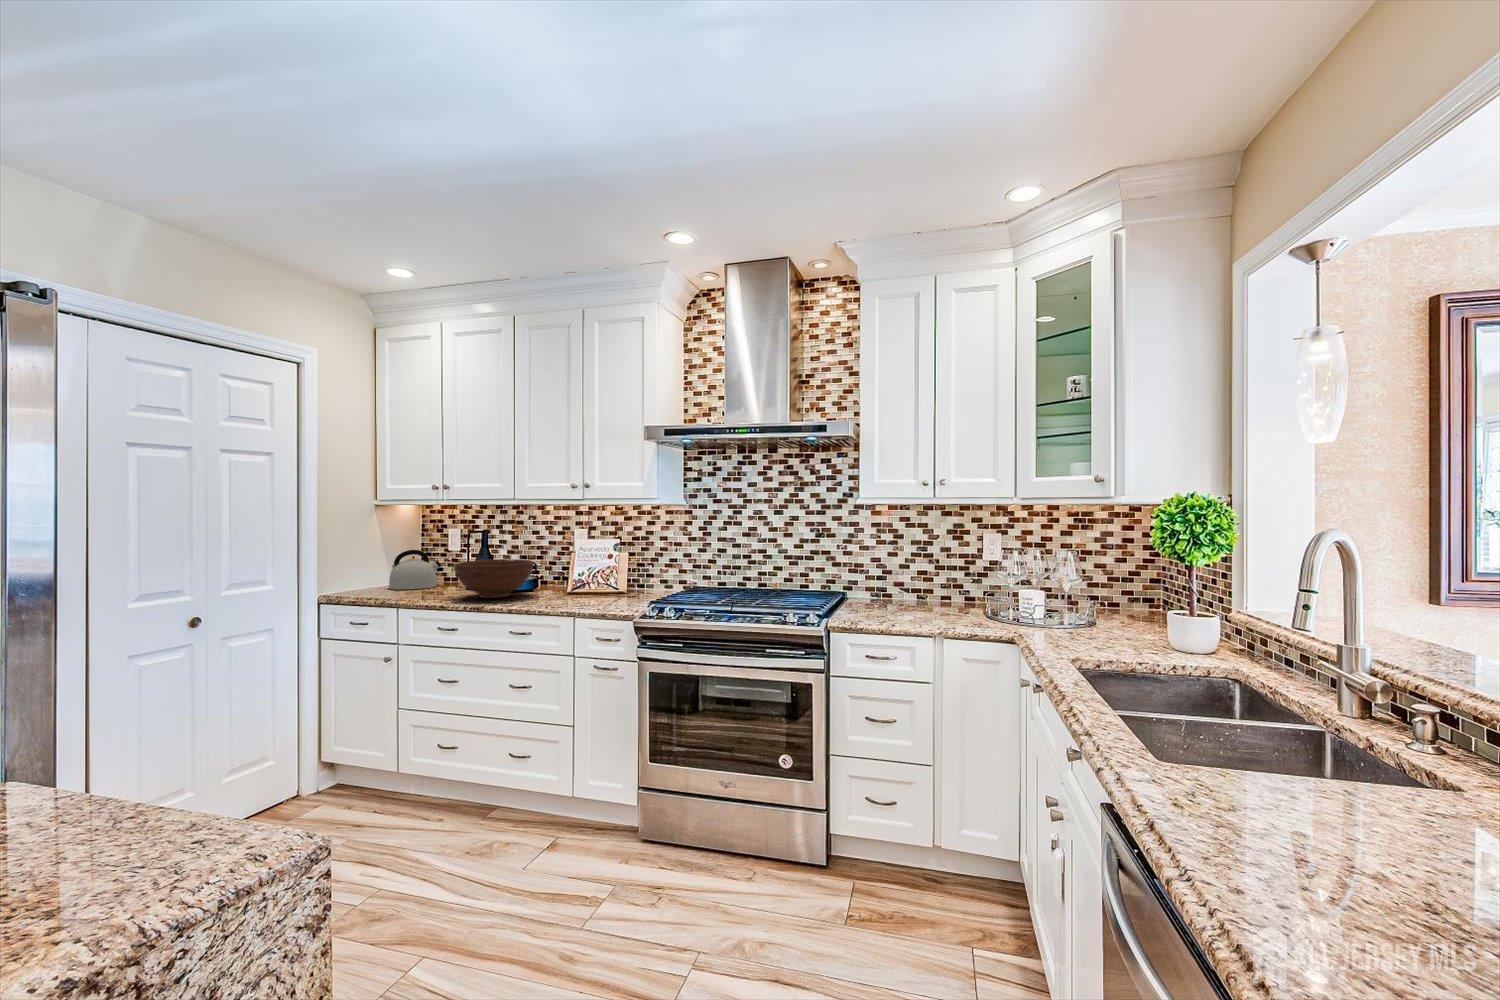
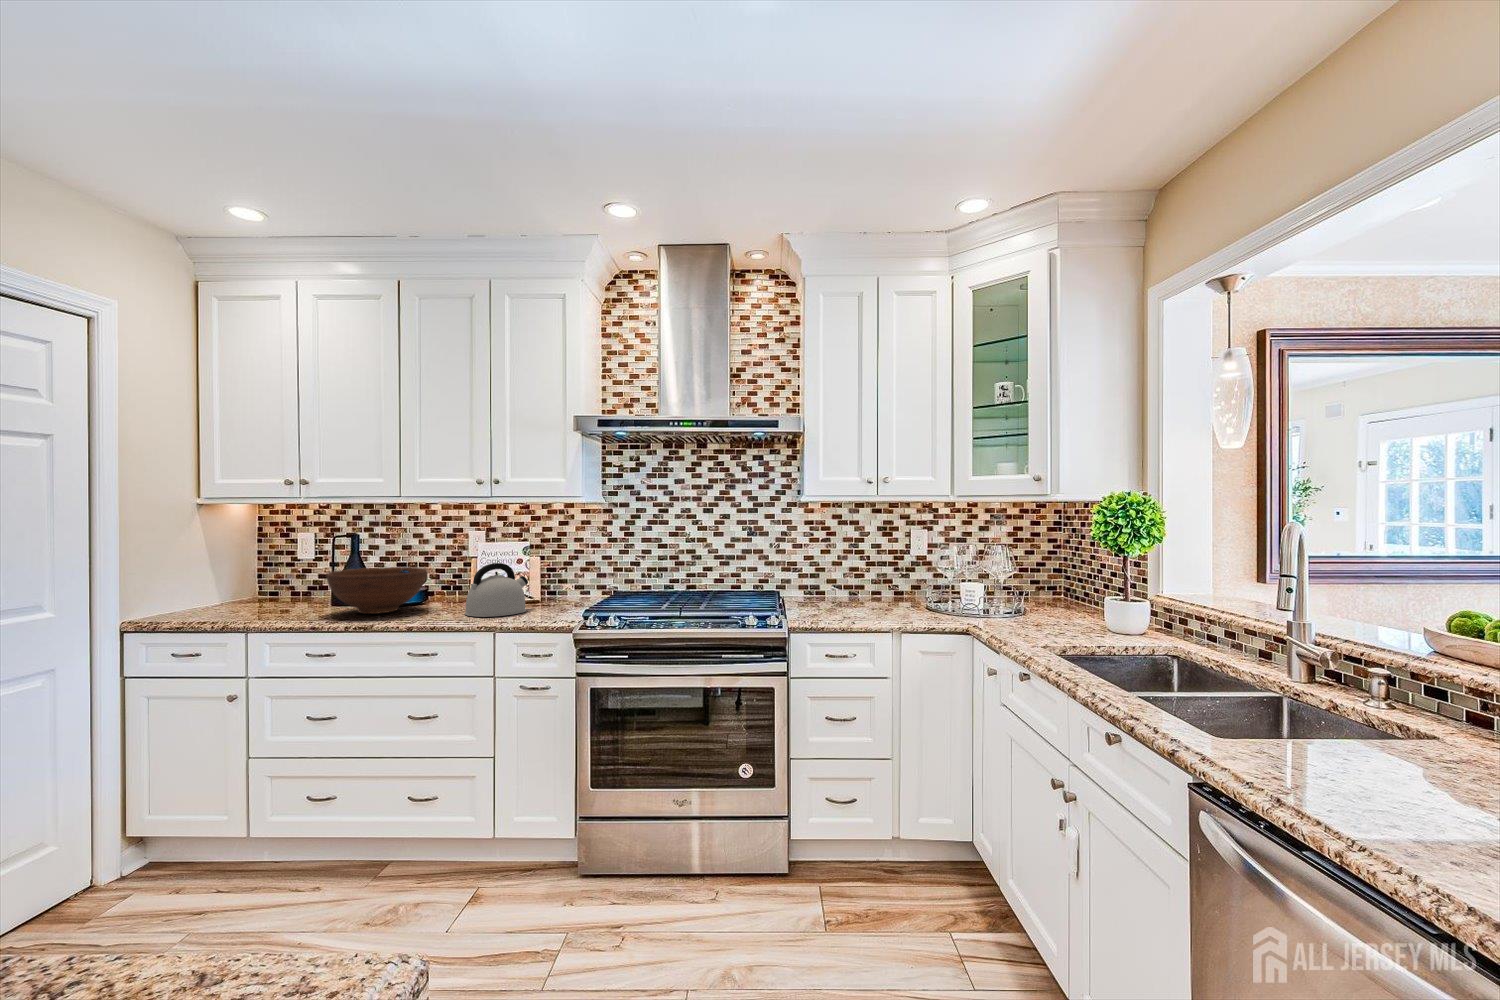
kettle: present [388,550,441,590] -> present [465,563,528,617]

